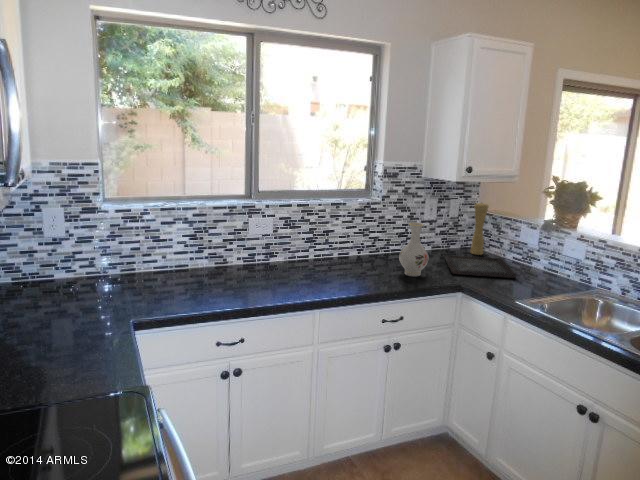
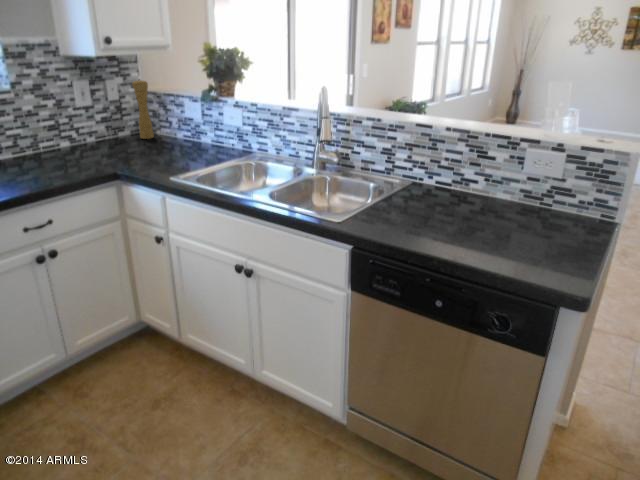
vase: present [399,223,429,276] -> none [38,108,76,172]
tray: present [445,255,516,278] -> none [107,138,180,162]

